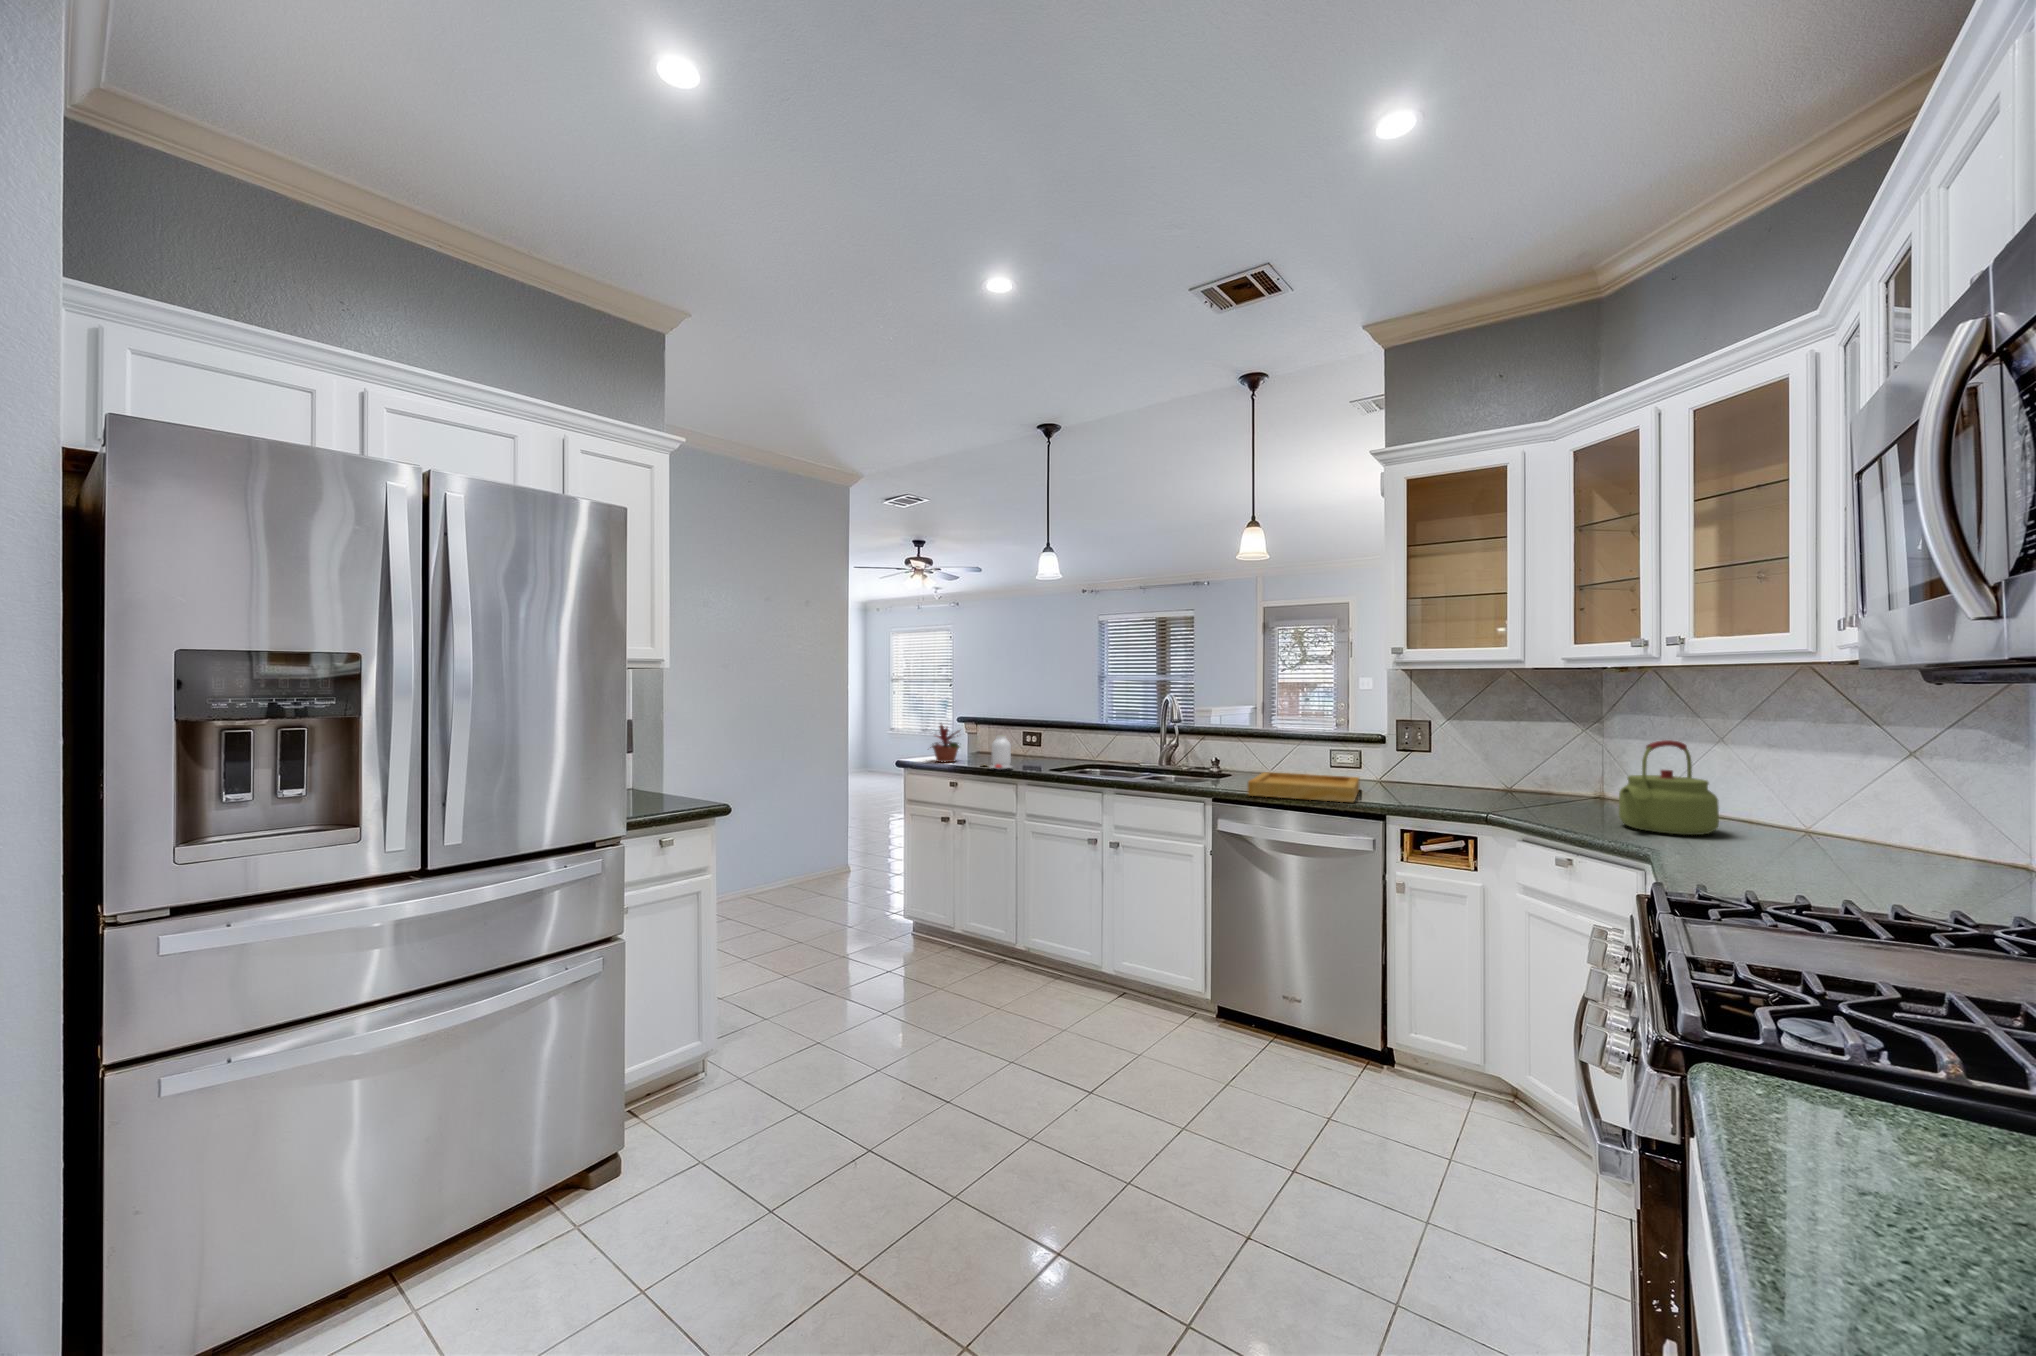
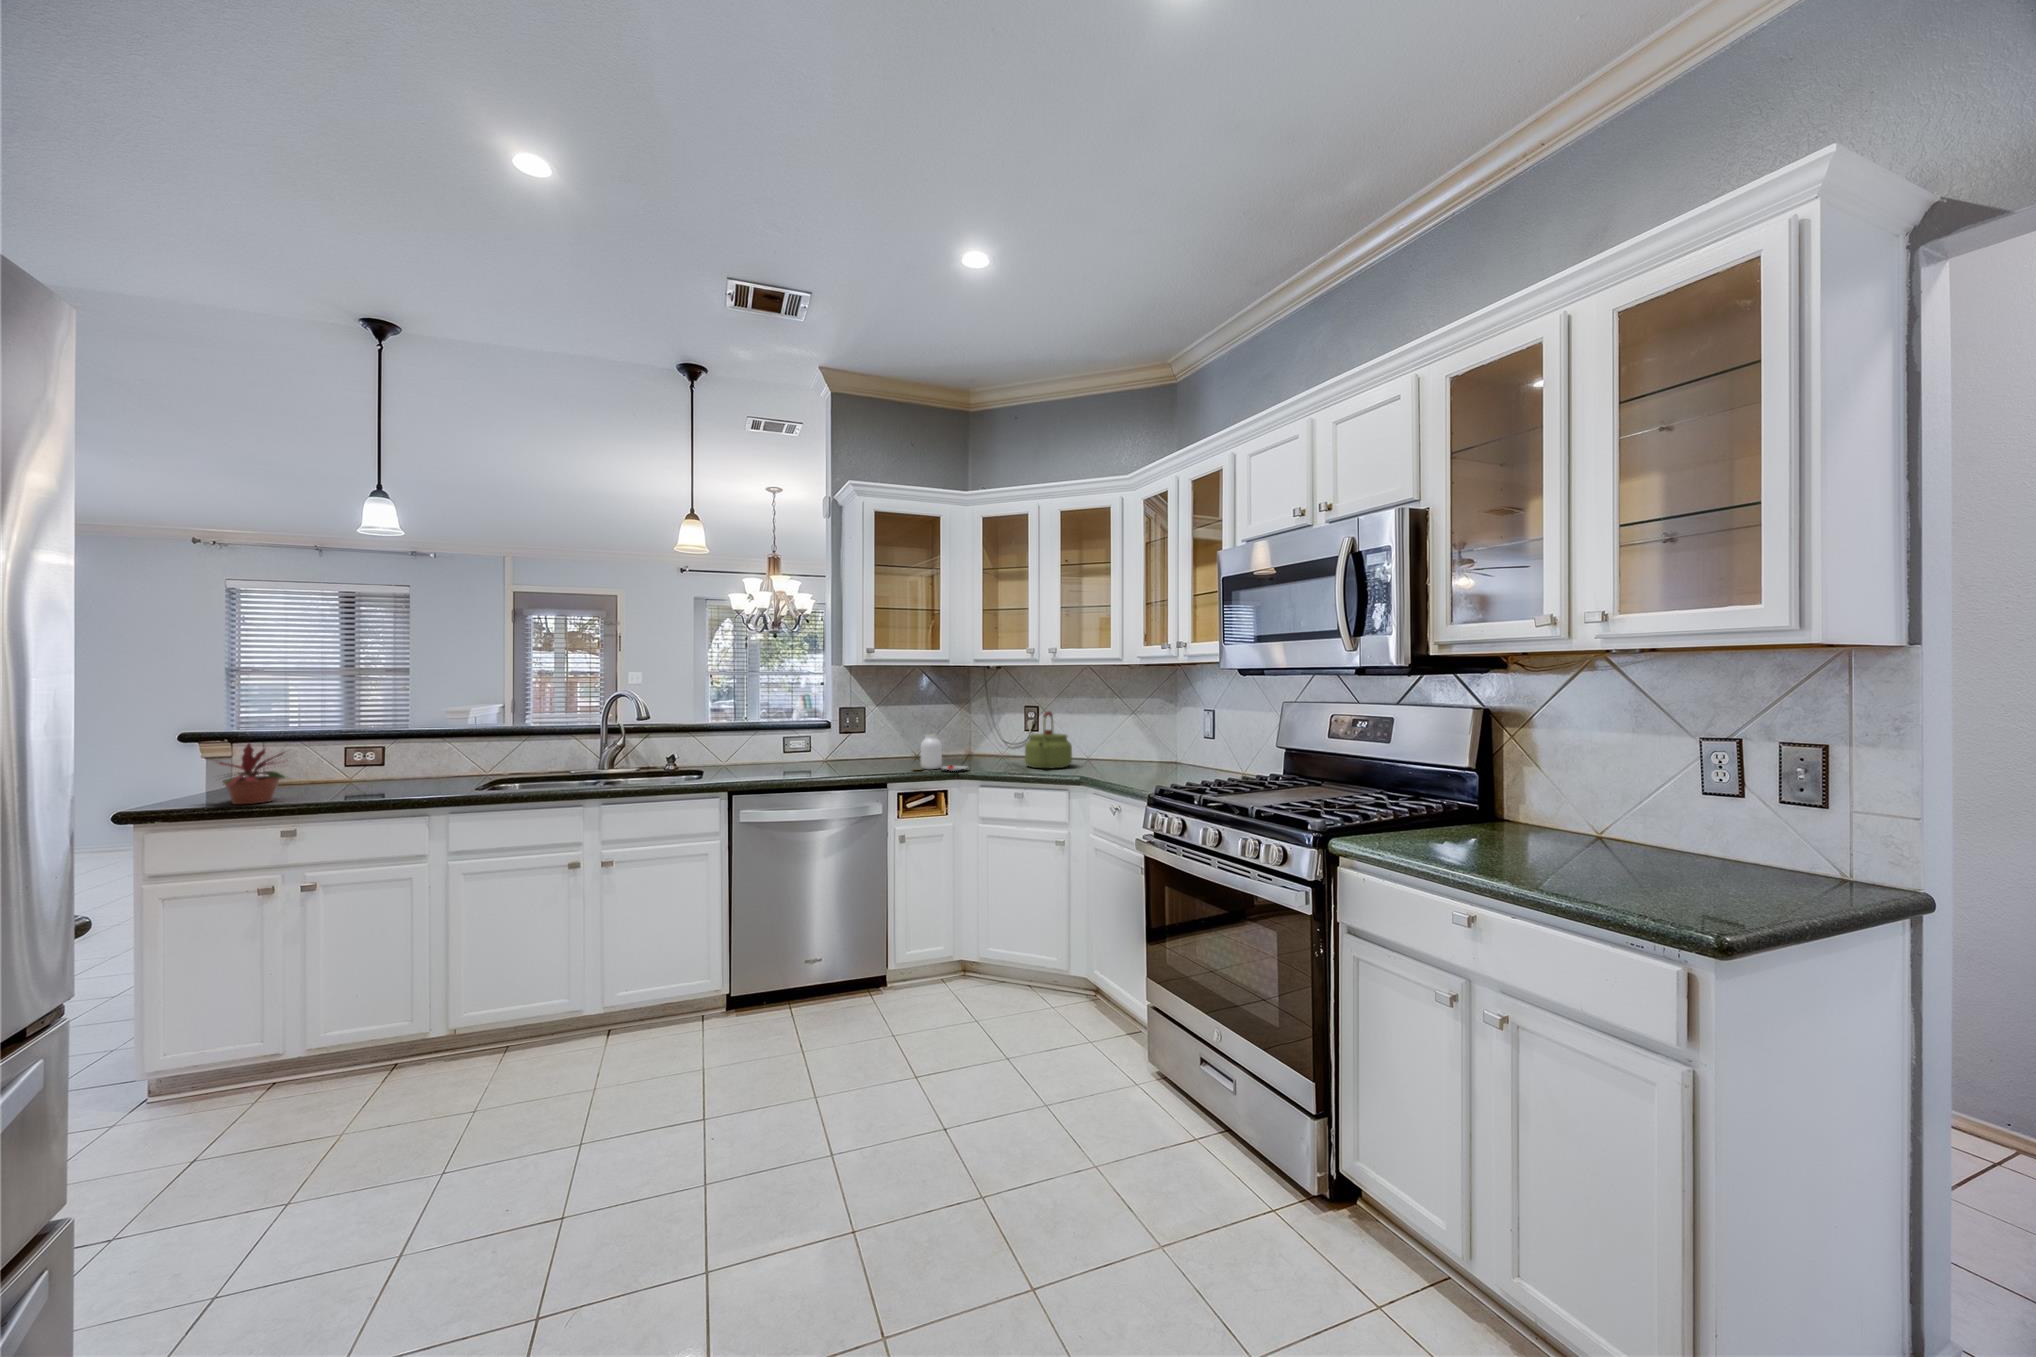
jar: present [988,735,1011,769] -> present [920,735,966,771]
tray: present [1248,772,1359,802] -> none [759,757,869,783]

